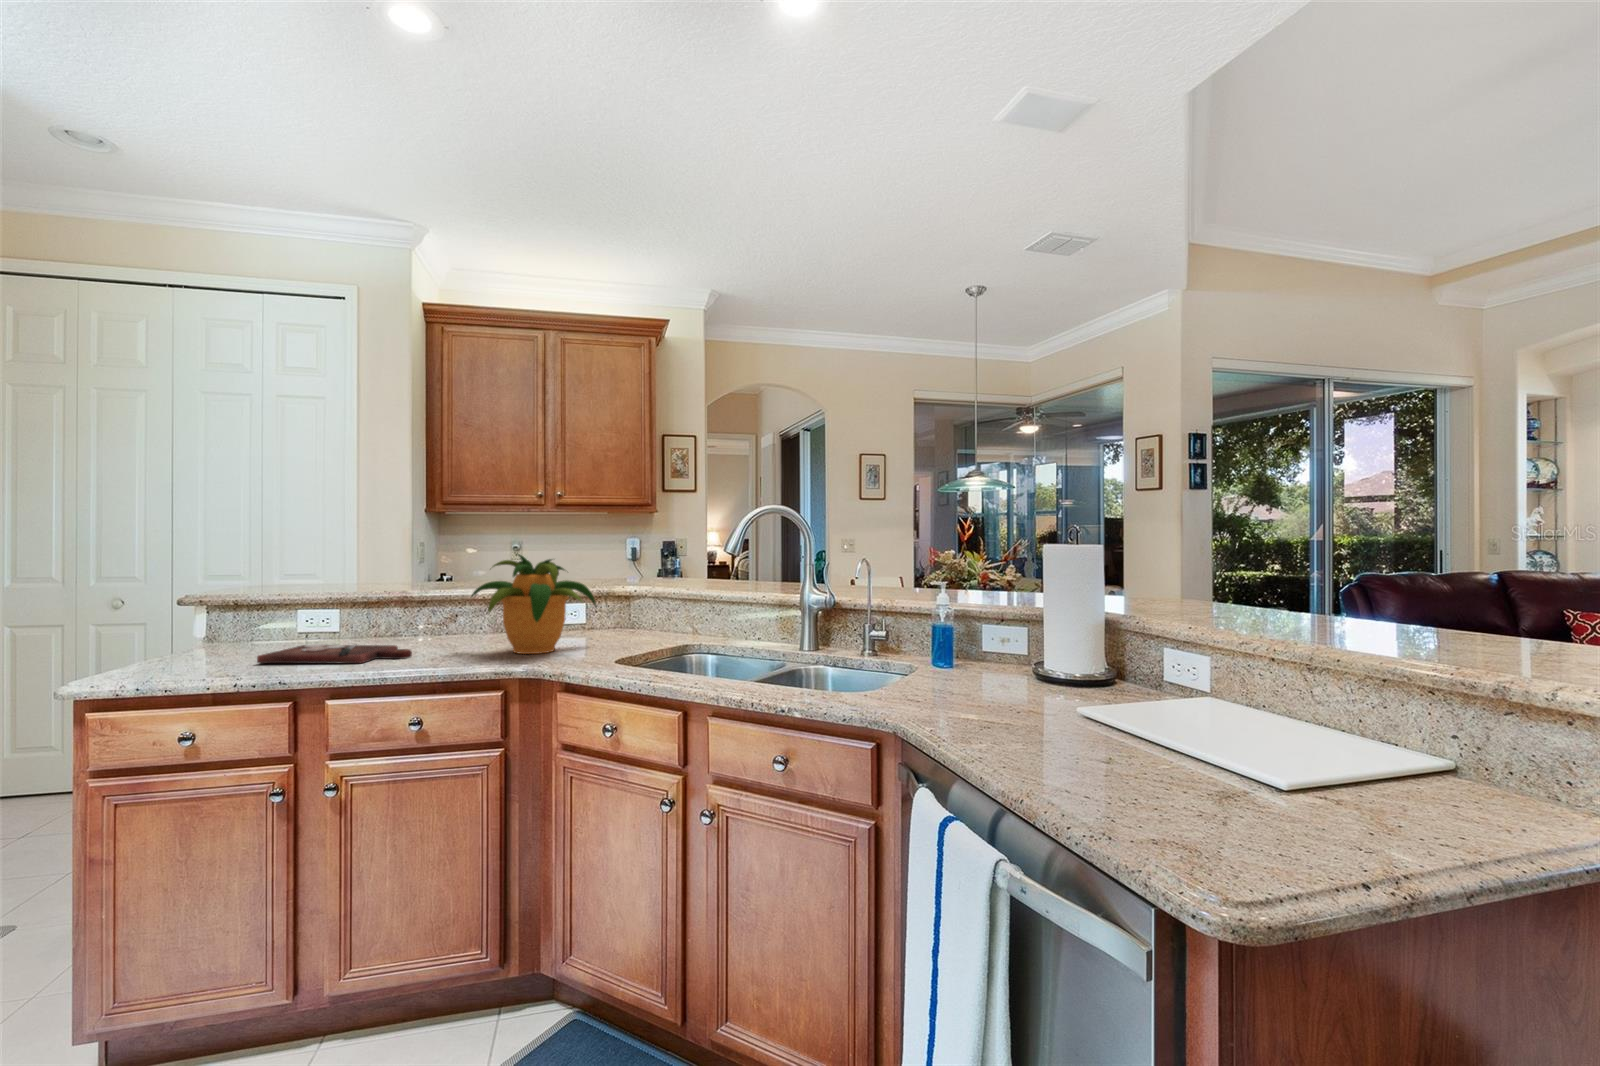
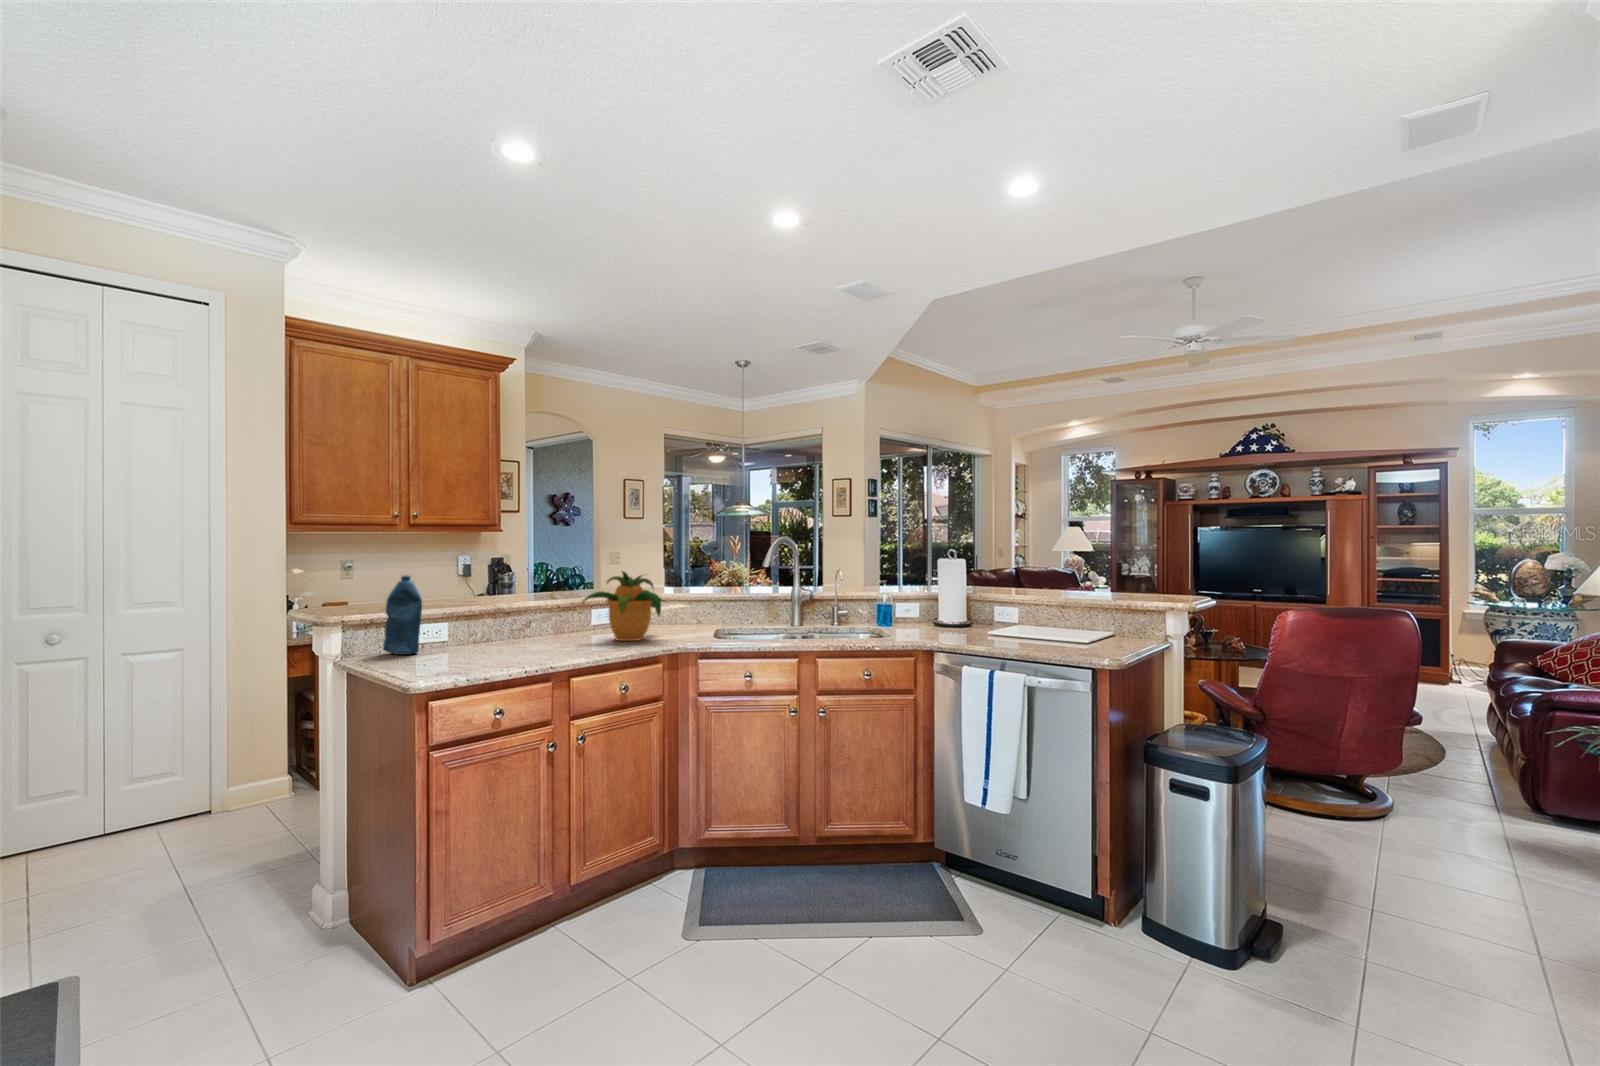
bottle: none [267,552,293,648] -> present [383,575,422,655]
cutting board: present [257,644,412,663] -> none [453,643,559,661]

